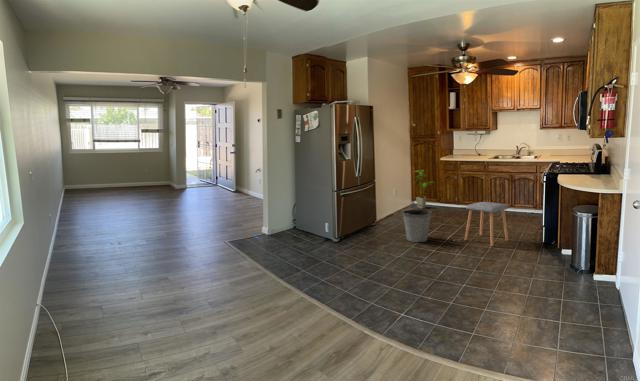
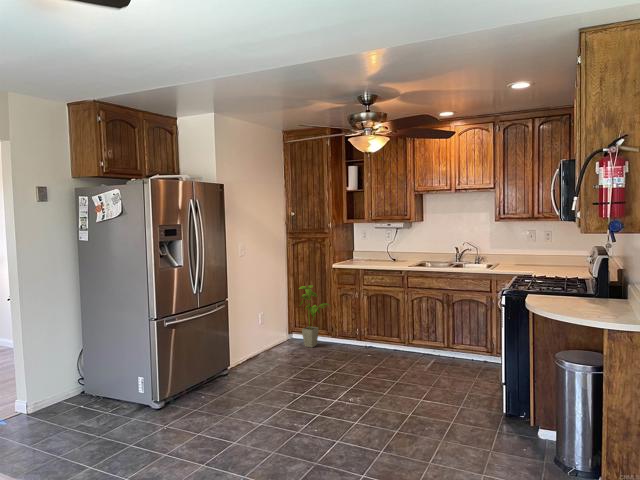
stool: present [464,202,508,247] -> none [381,355,451,443]
bucket: present [403,209,431,242] -> none [271,372,324,440]

